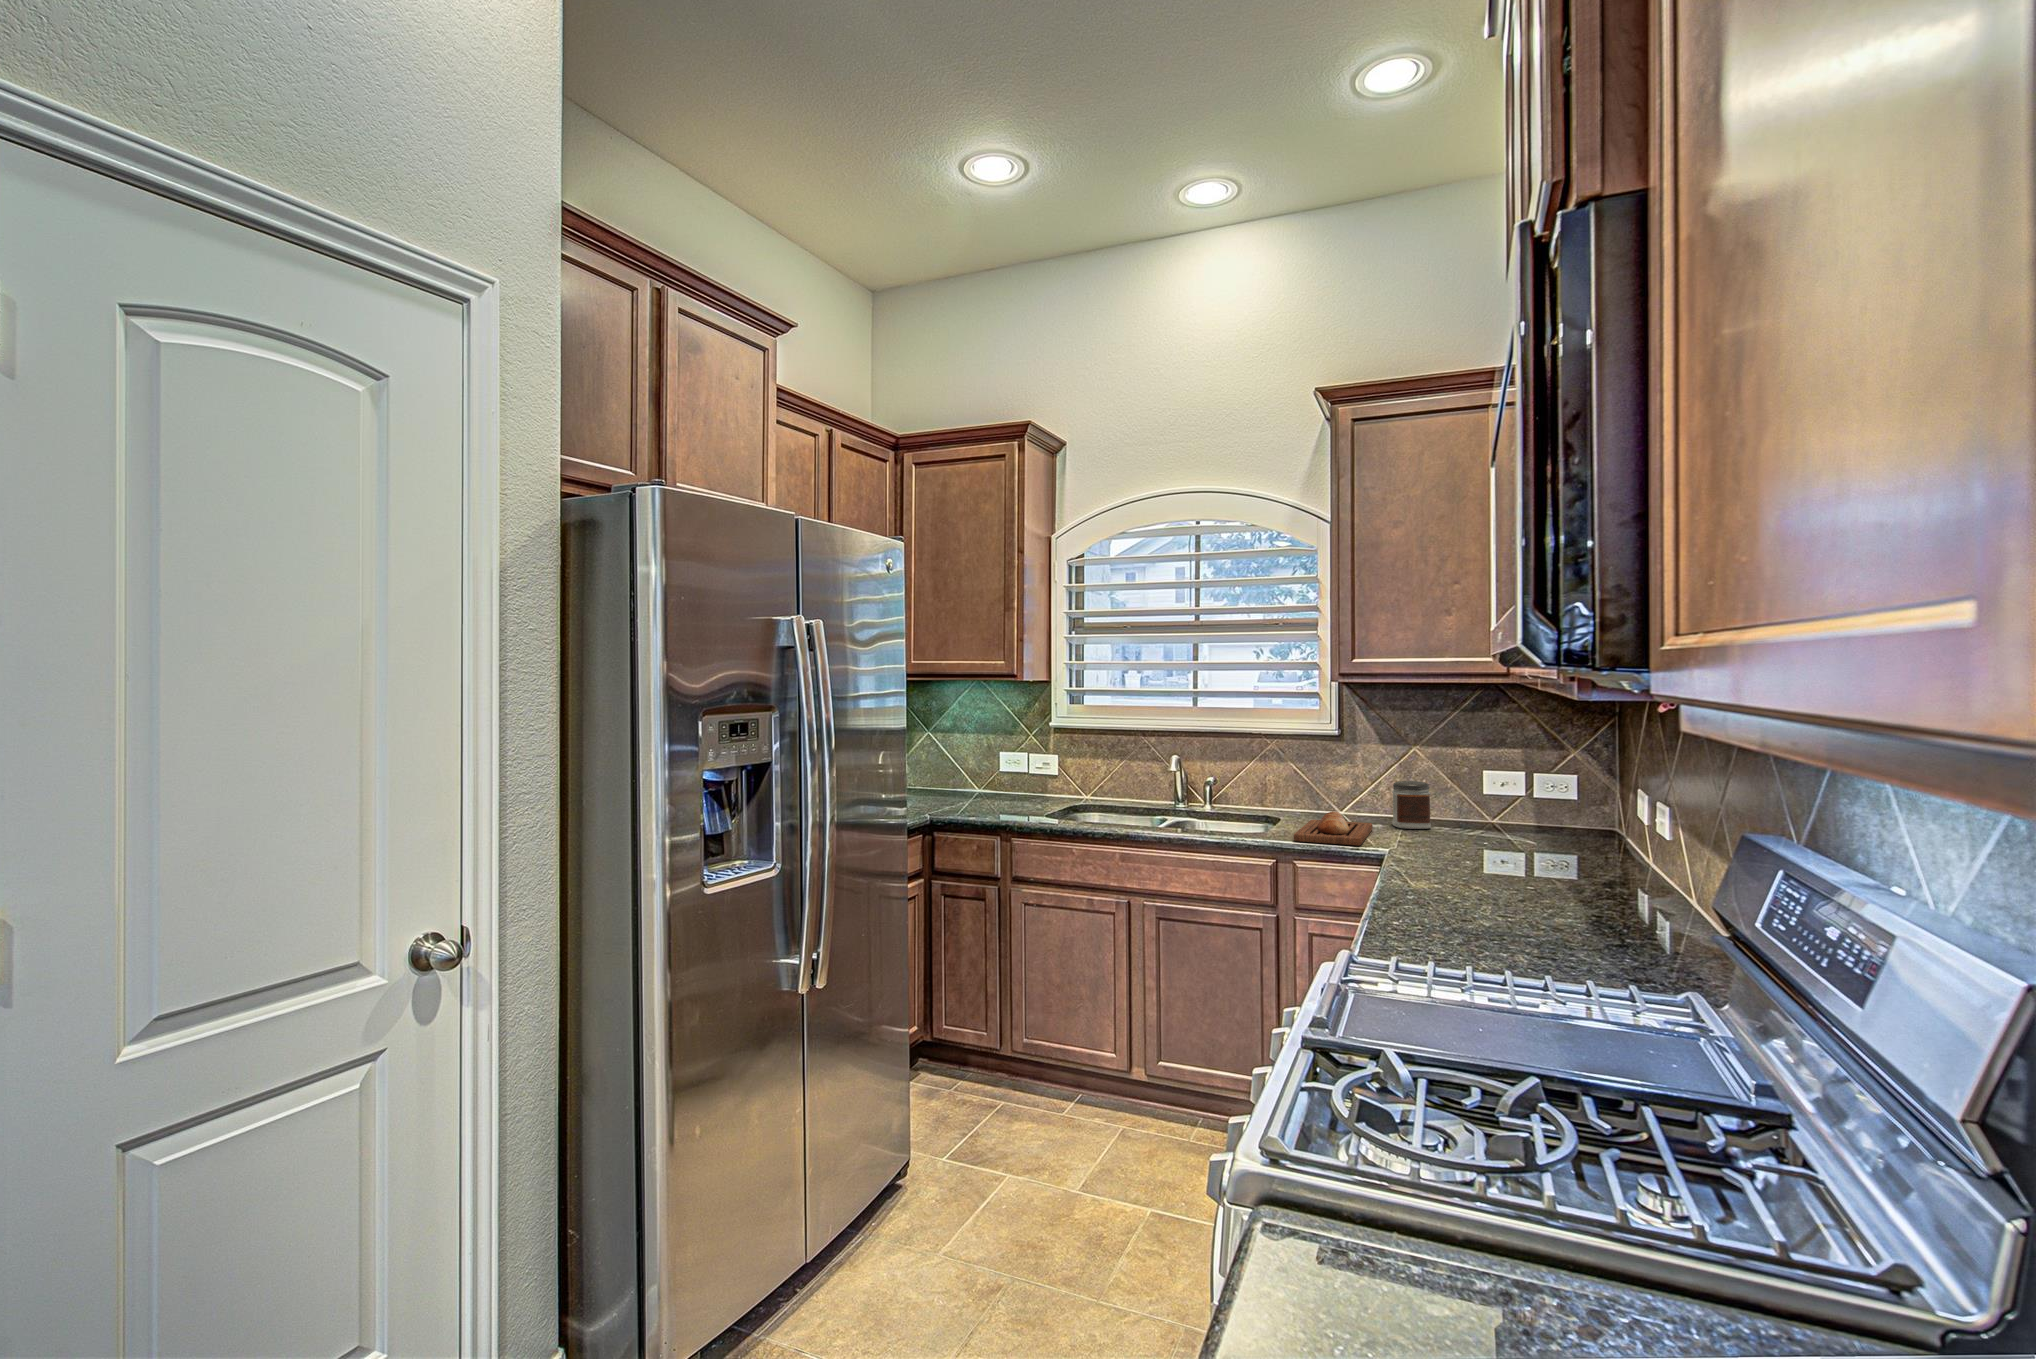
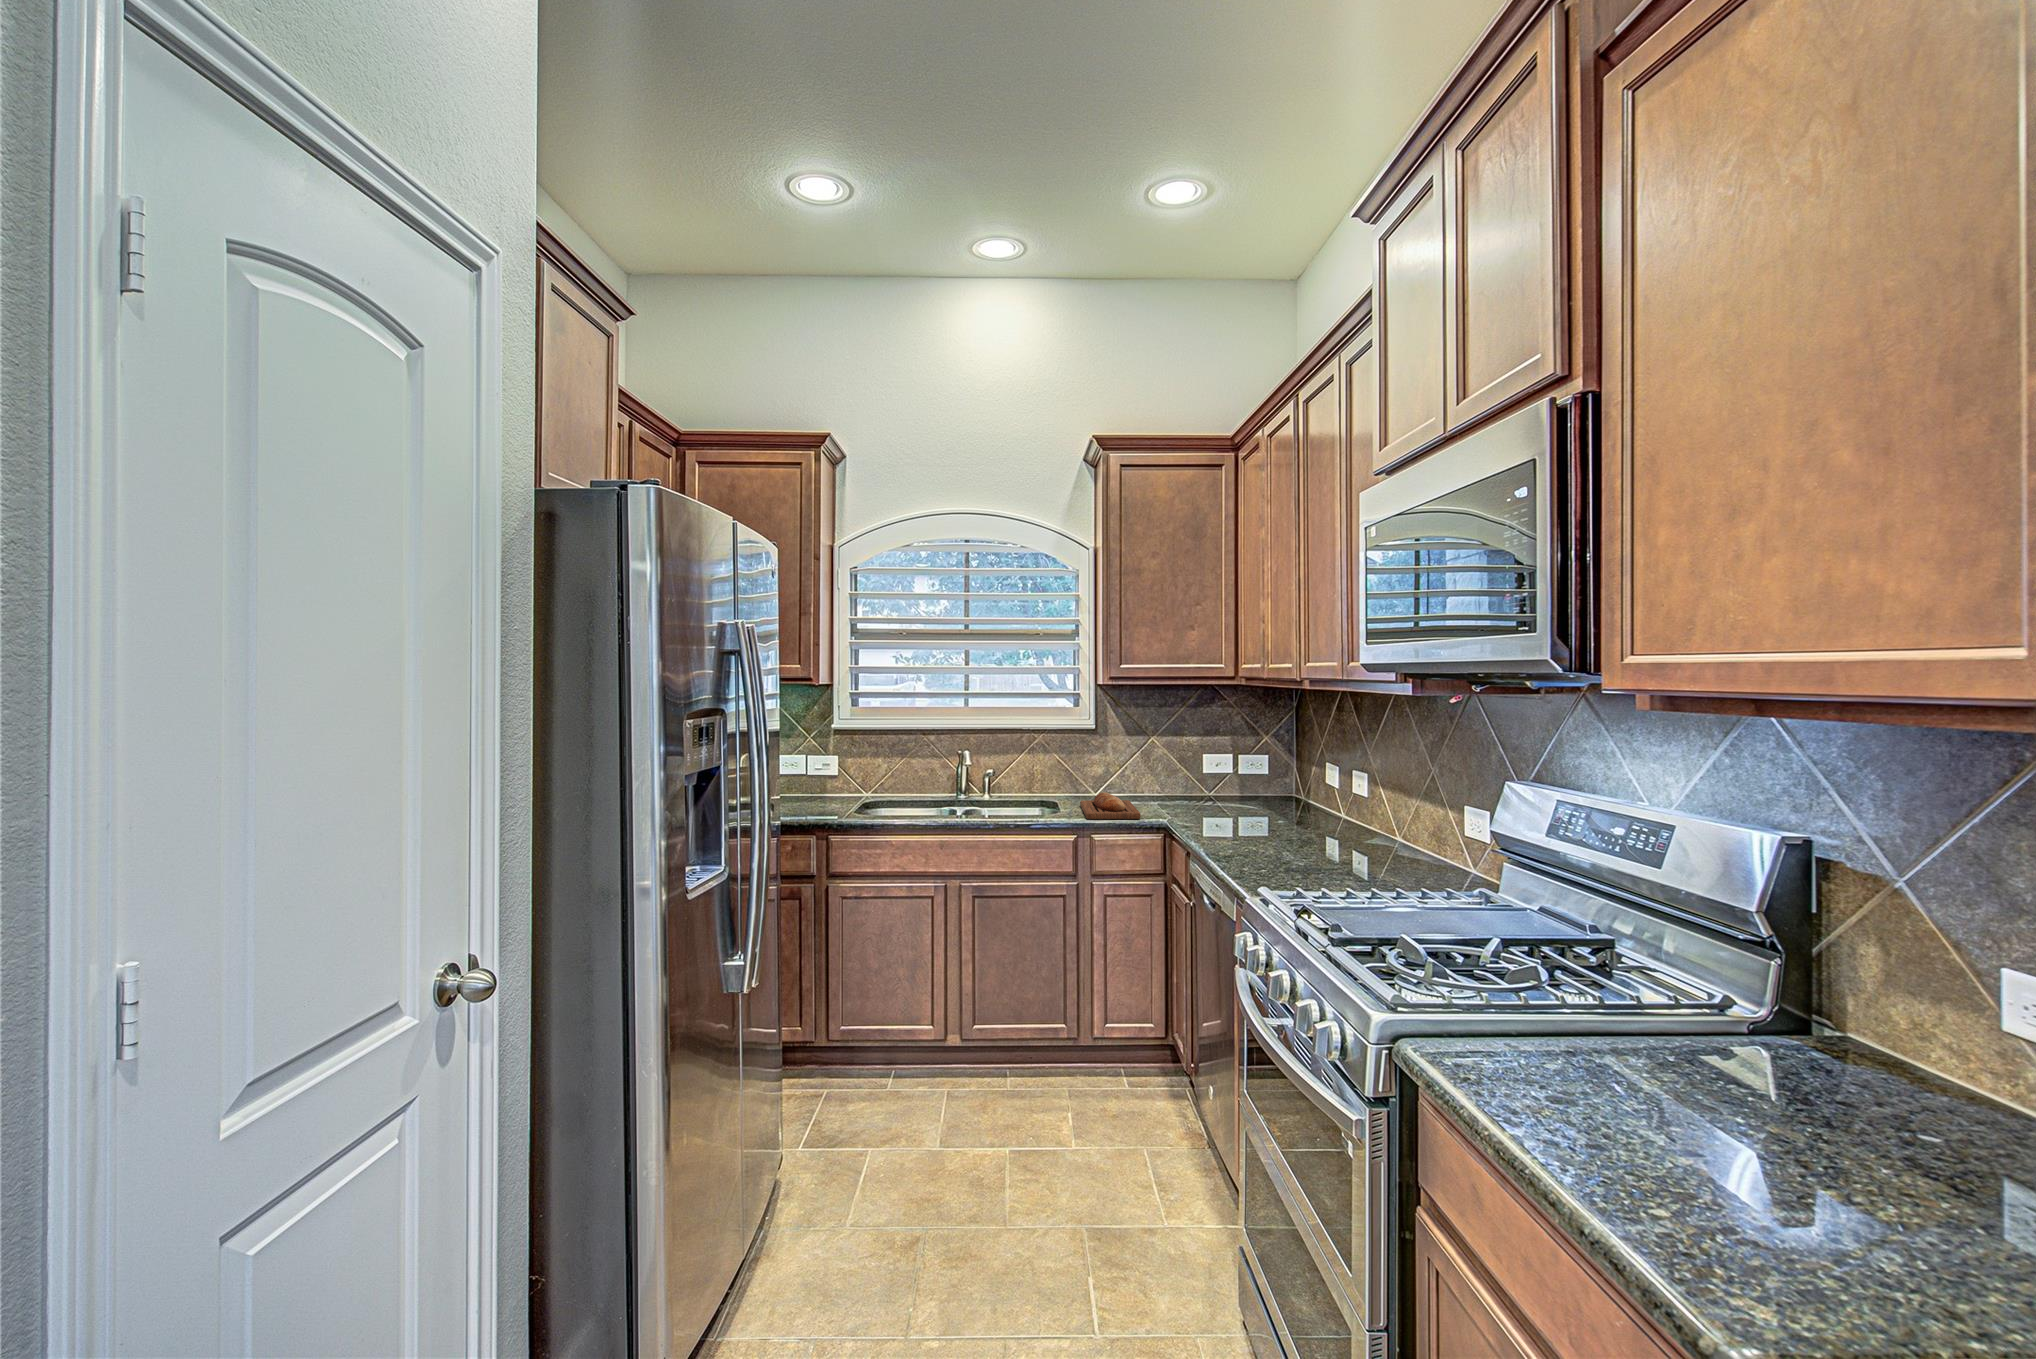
jar: present [1392,781,1431,829] -> none [1137,764,1169,803]

